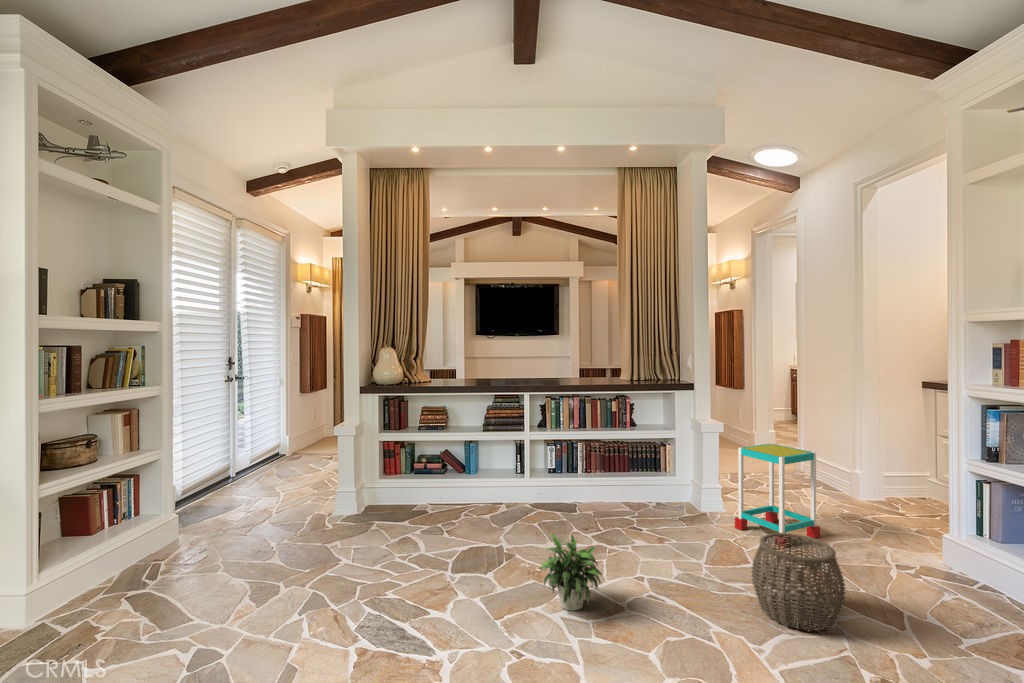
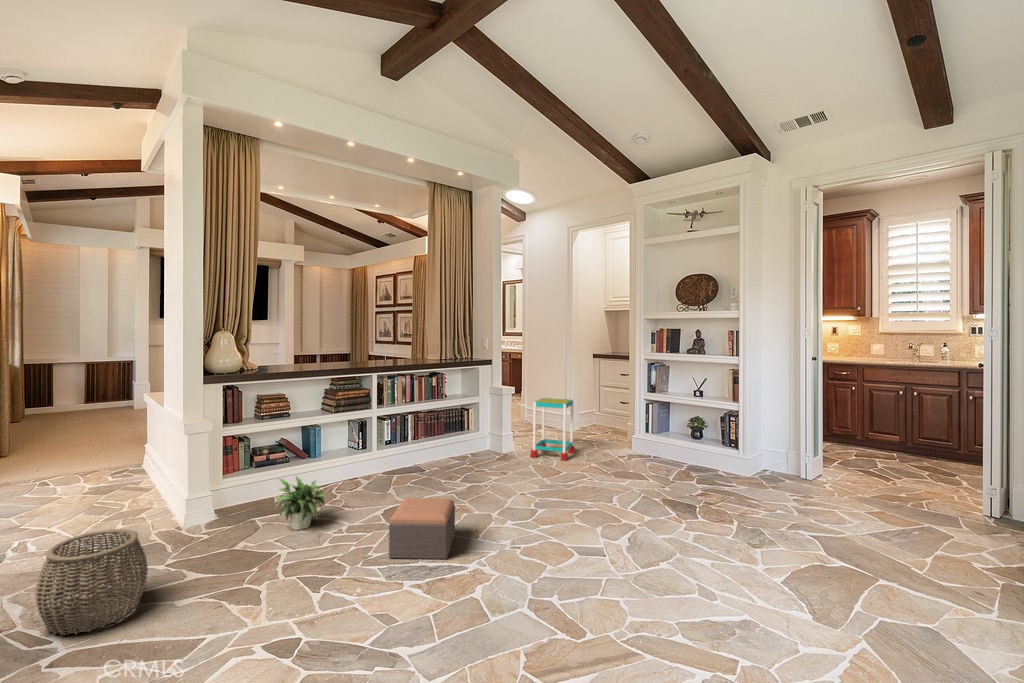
potted plant: present [539,533,602,610] -> present [276,476,326,530]
woven basket: present [751,533,846,631] -> present [35,529,148,635]
footstool: none [387,539,479,627] -> present [389,498,455,559]

